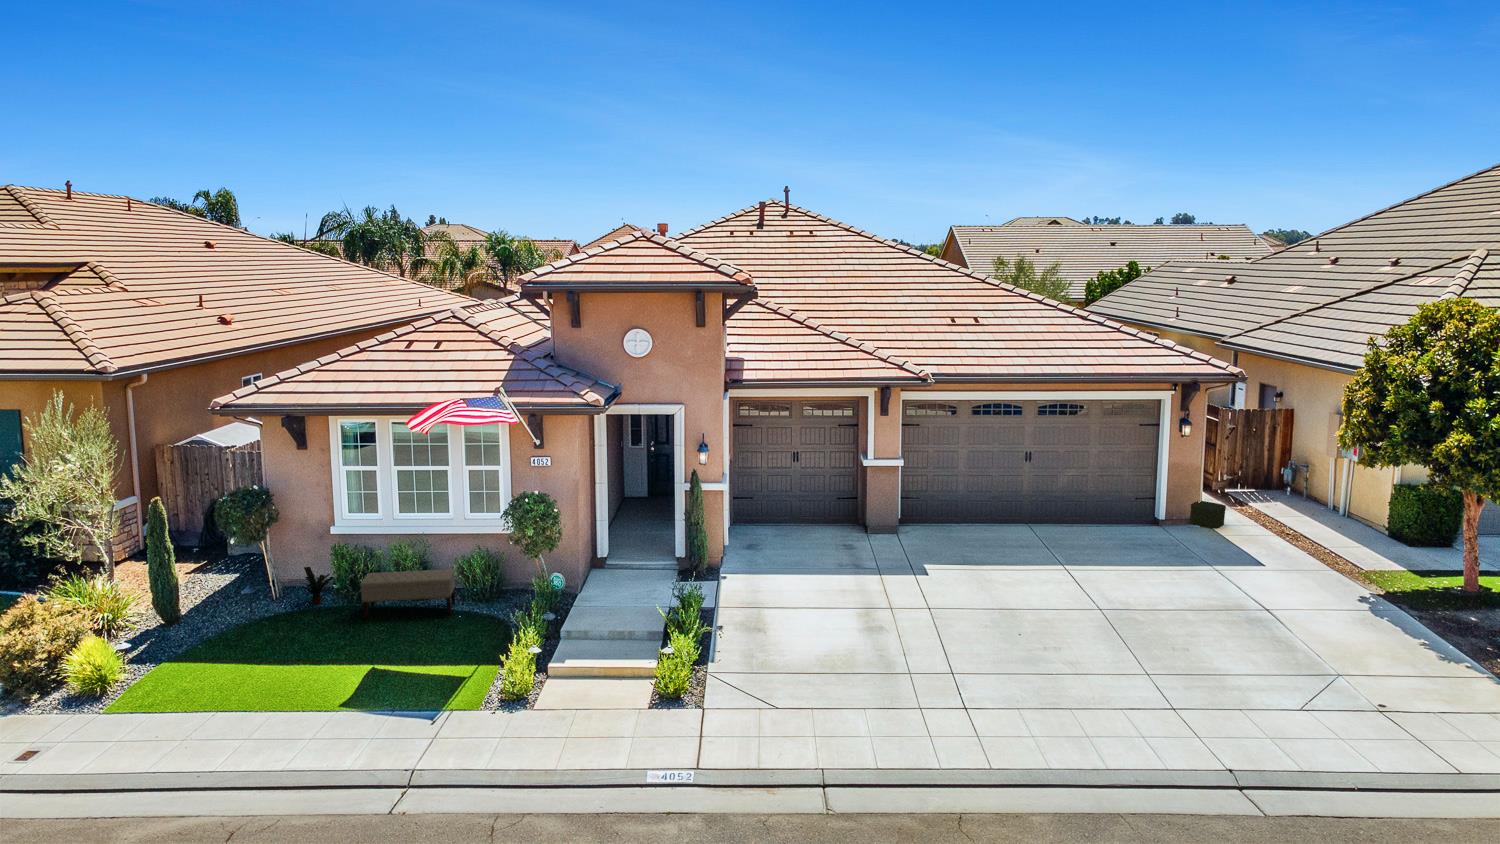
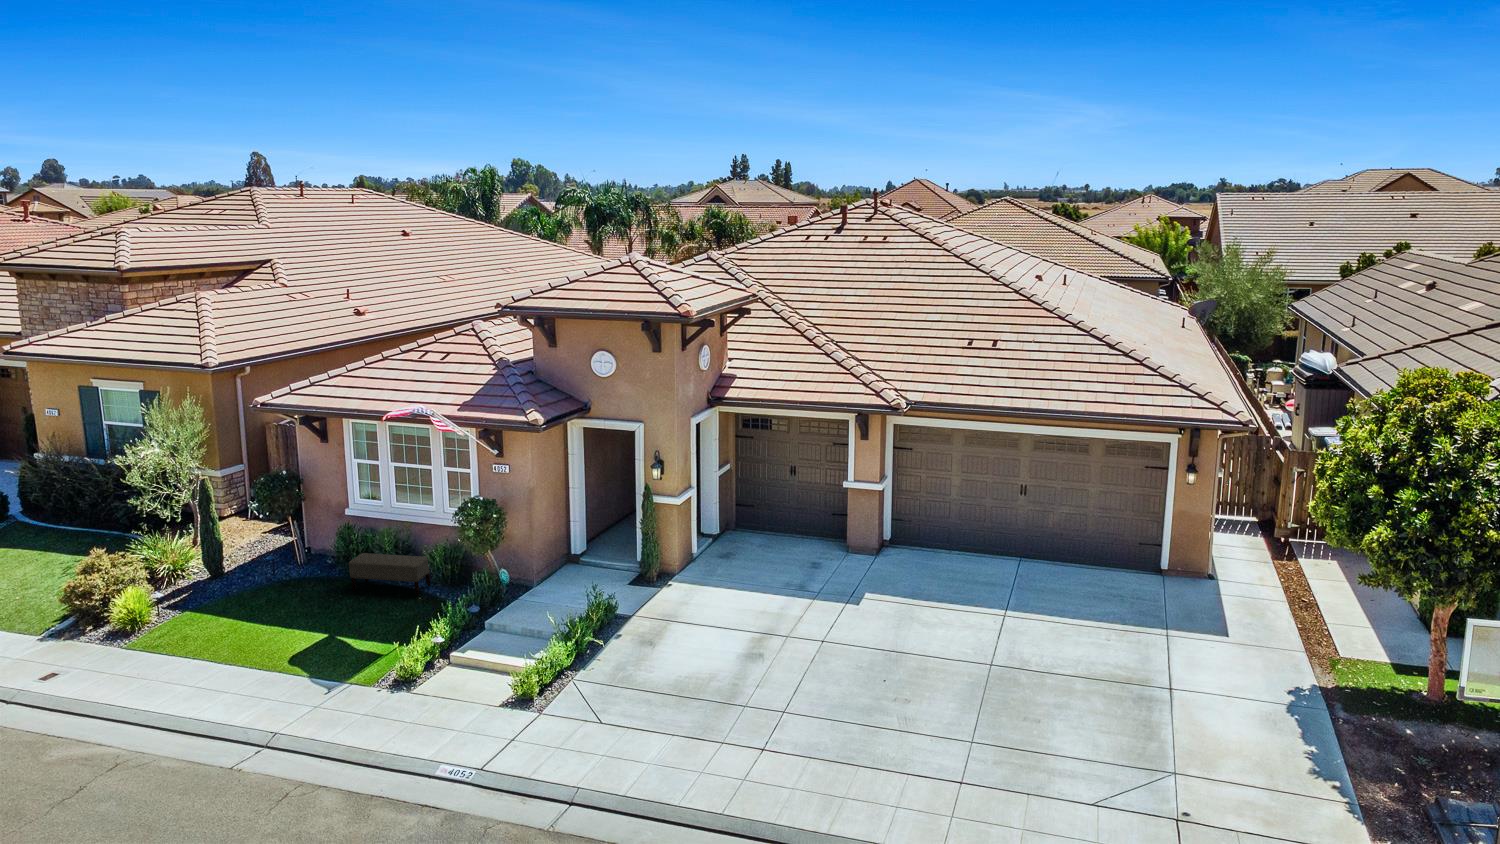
storage box: present [1189,501,1226,528] -> none [1218,559,1262,593]
potted plant: present [300,567,333,605] -> none [315,542,344,574]

